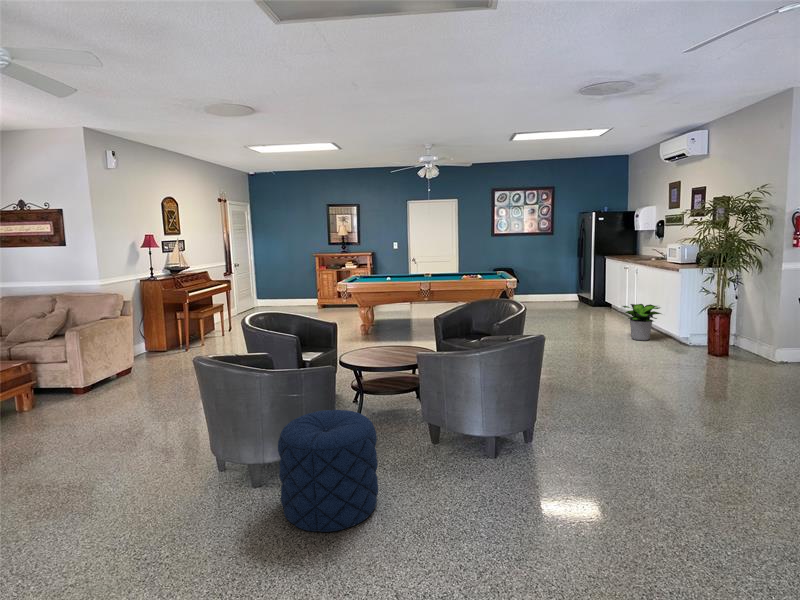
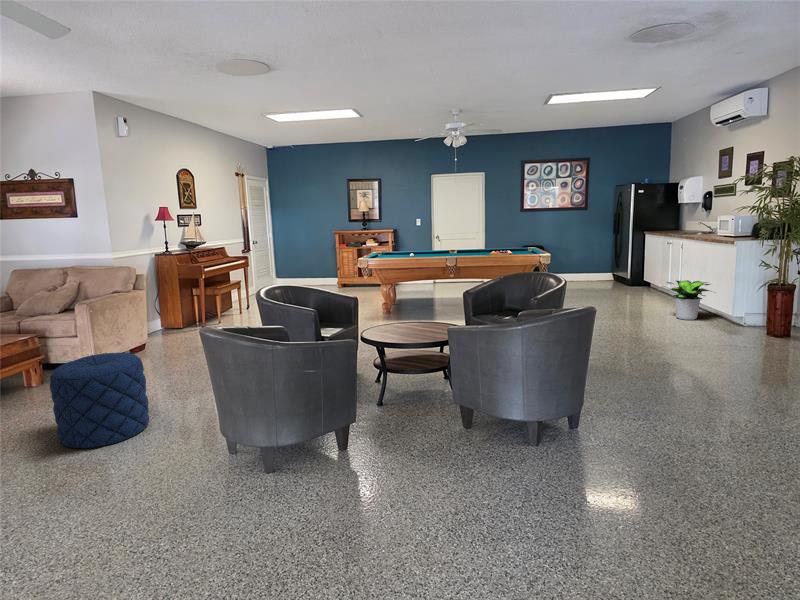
pouf: present [278,410,378,532] -> present [50,353,149,448]

